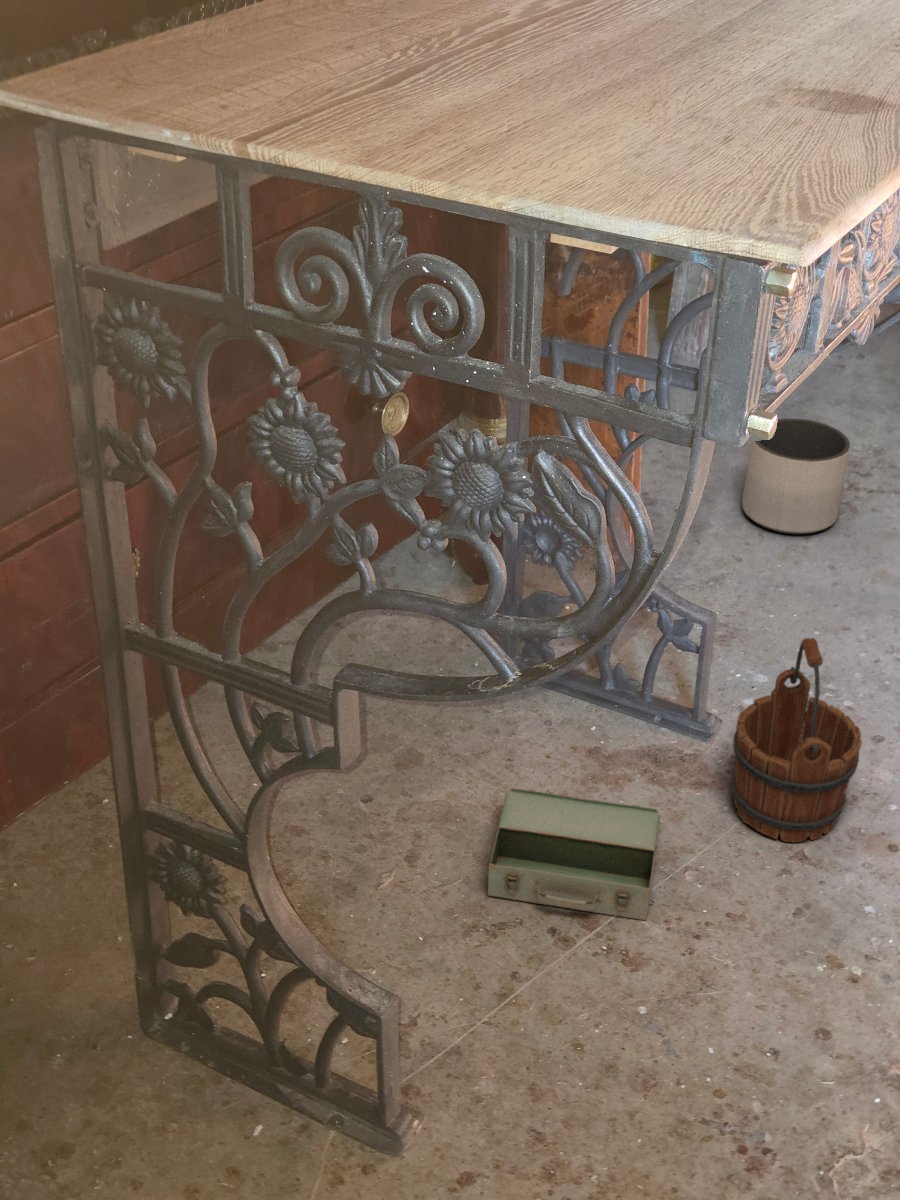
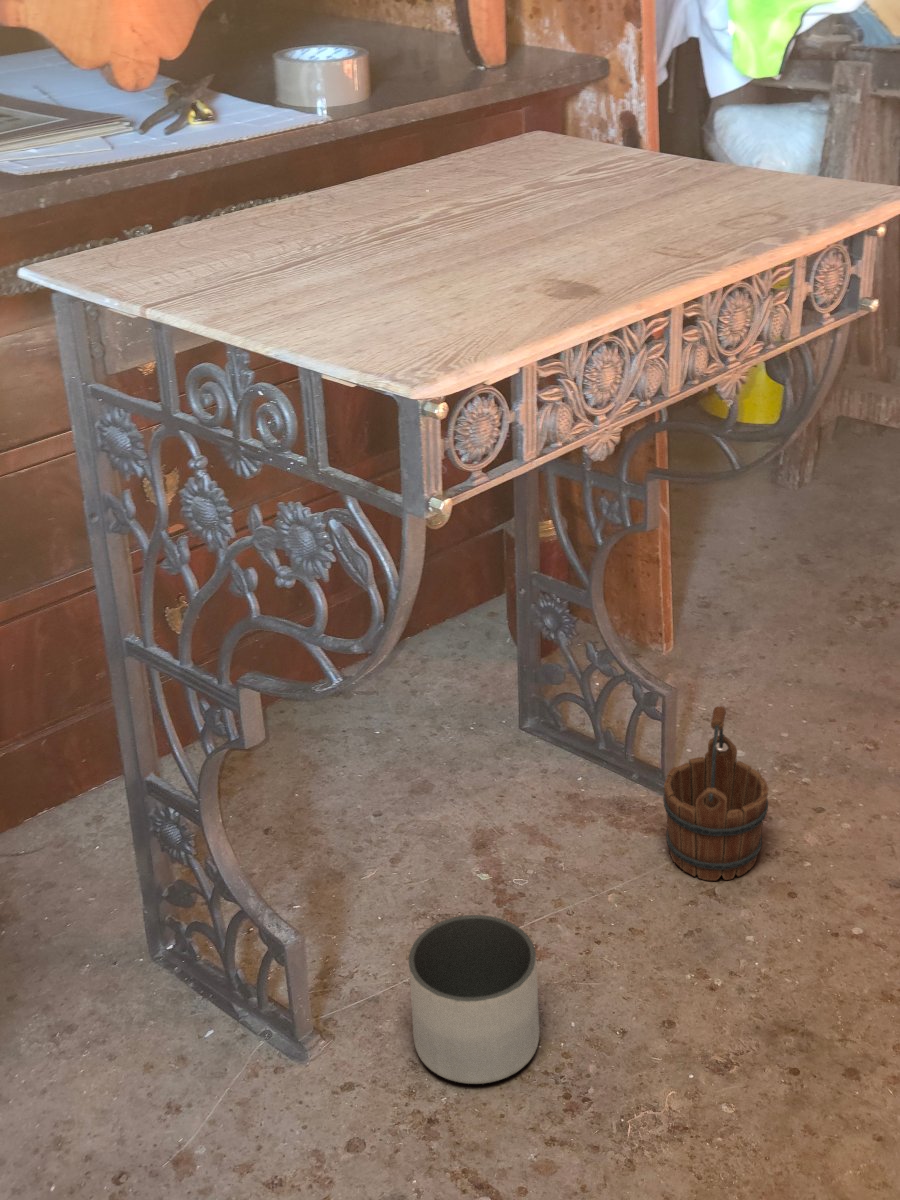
planter: present [742,419,850,534] -> present [409,915,539,1084]
toolbox: present [488,789,660,920] -> none [441,814,594,925]

